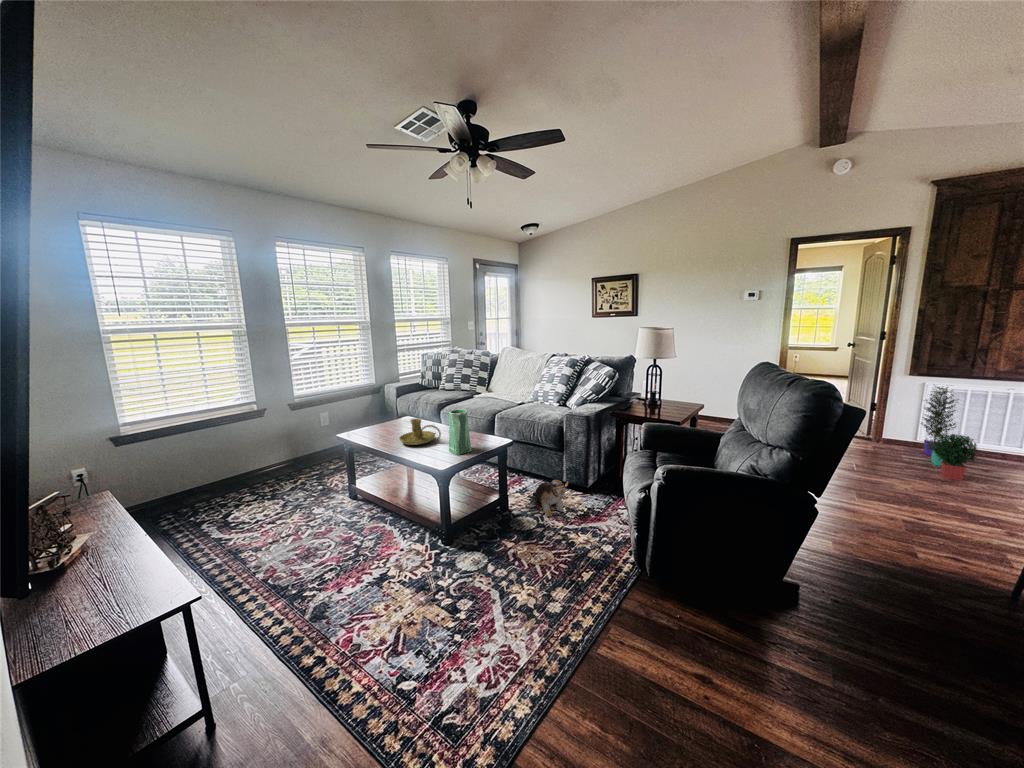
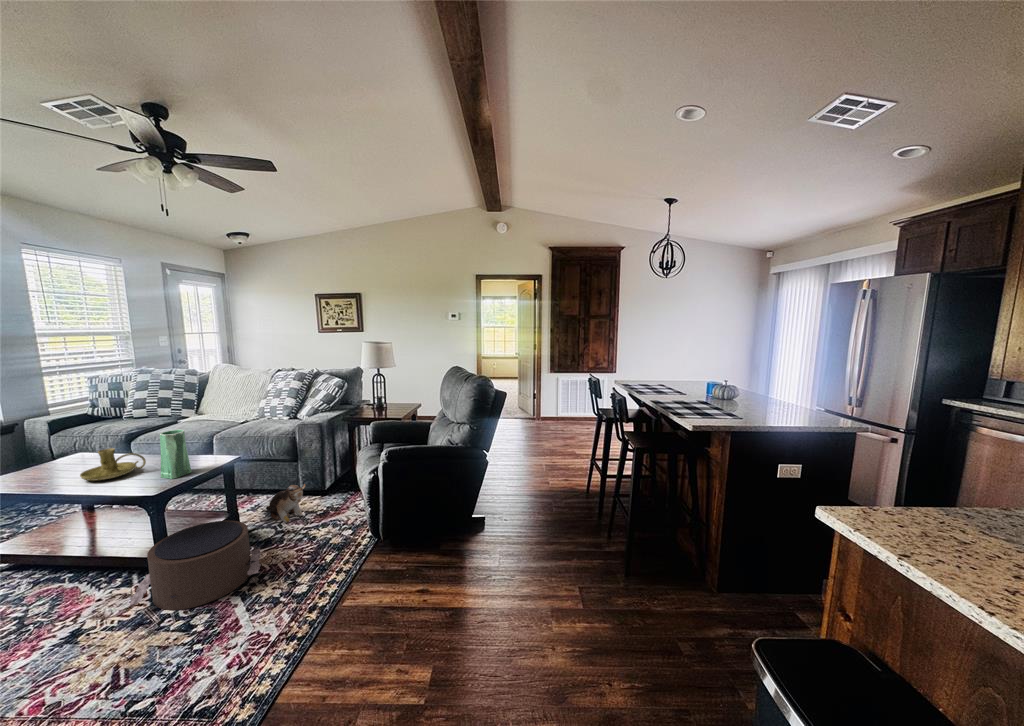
potted plant: present [921,387,978,480] -> none [557,376,582,435]
pouf: none [417,503,521,587] -> present [130,520,261,610]

